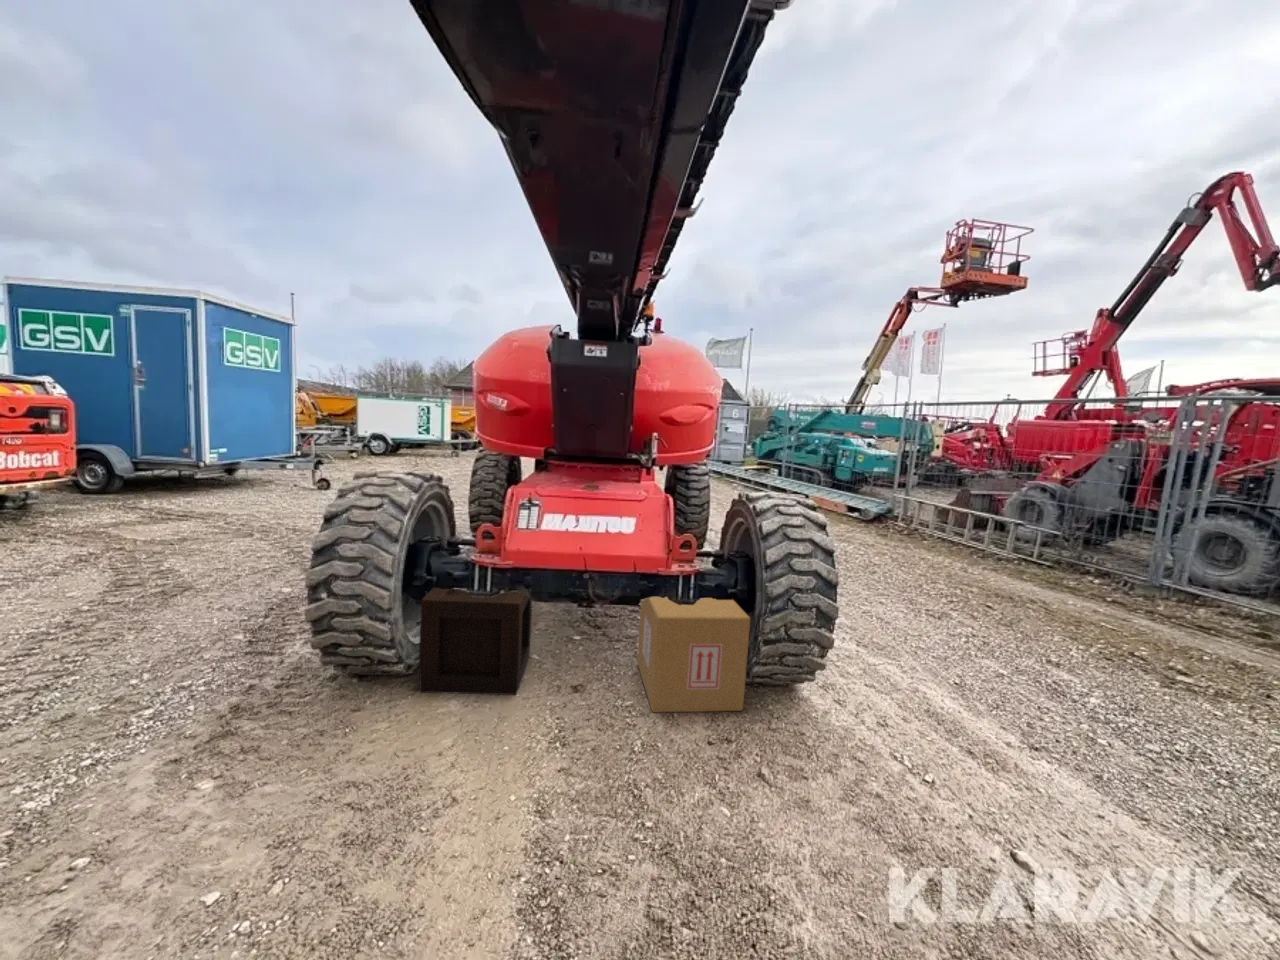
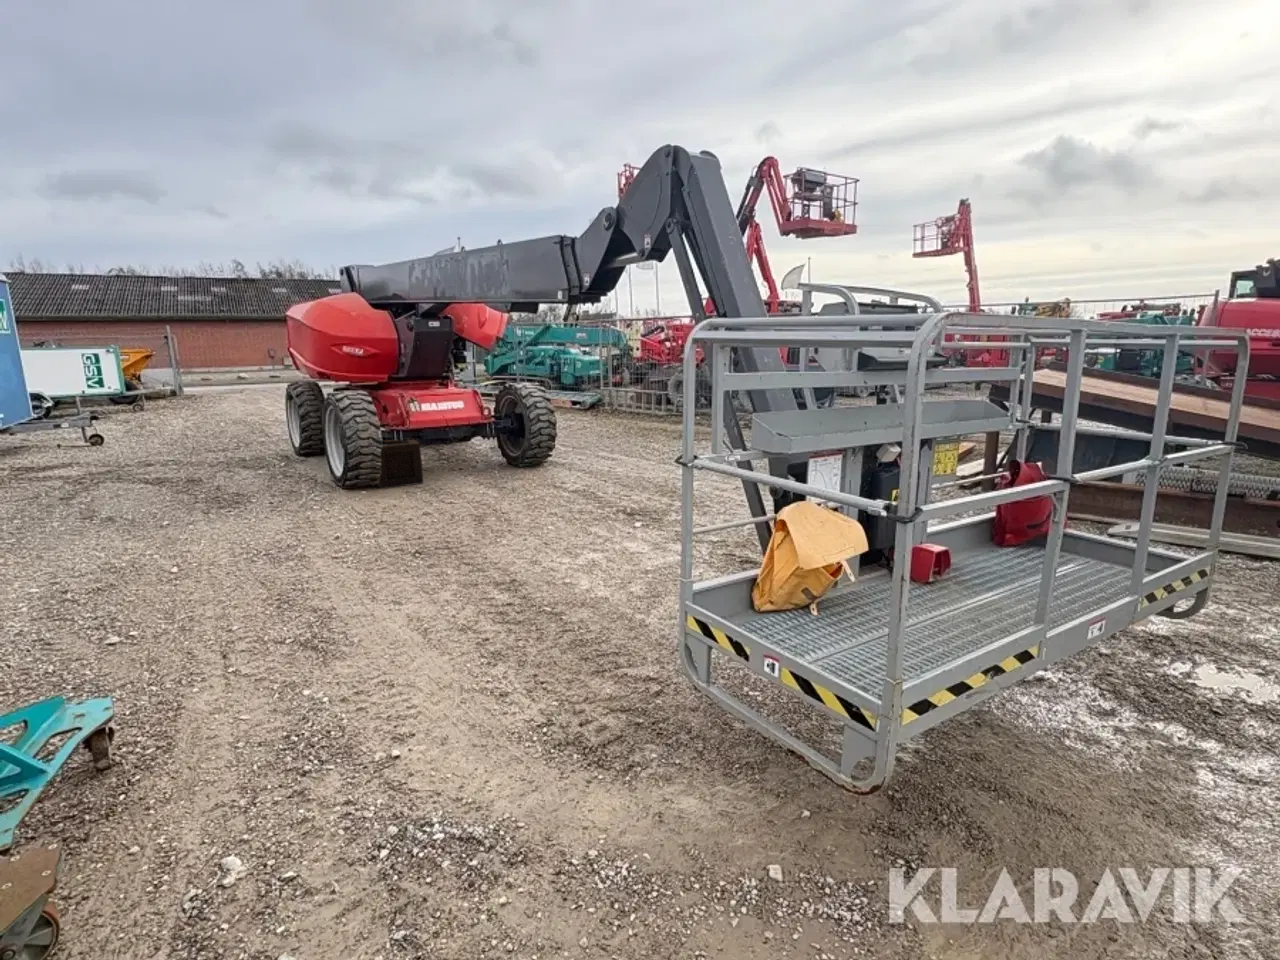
cardboard box: present [637,597,750,712] -> none [465,430,519,478]

